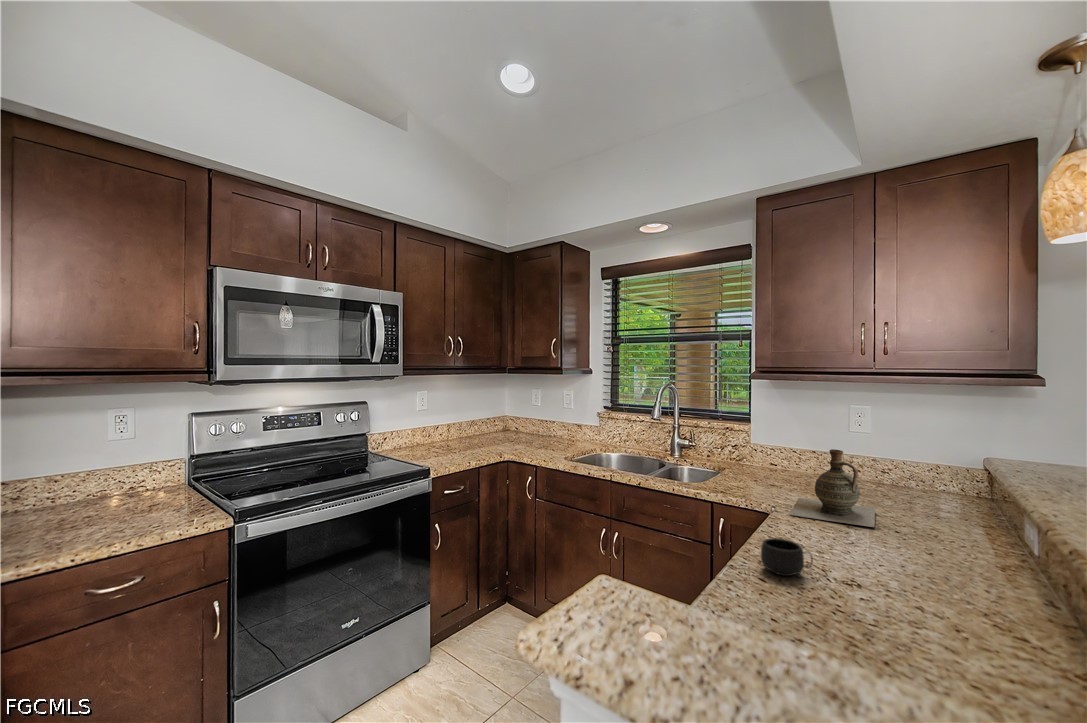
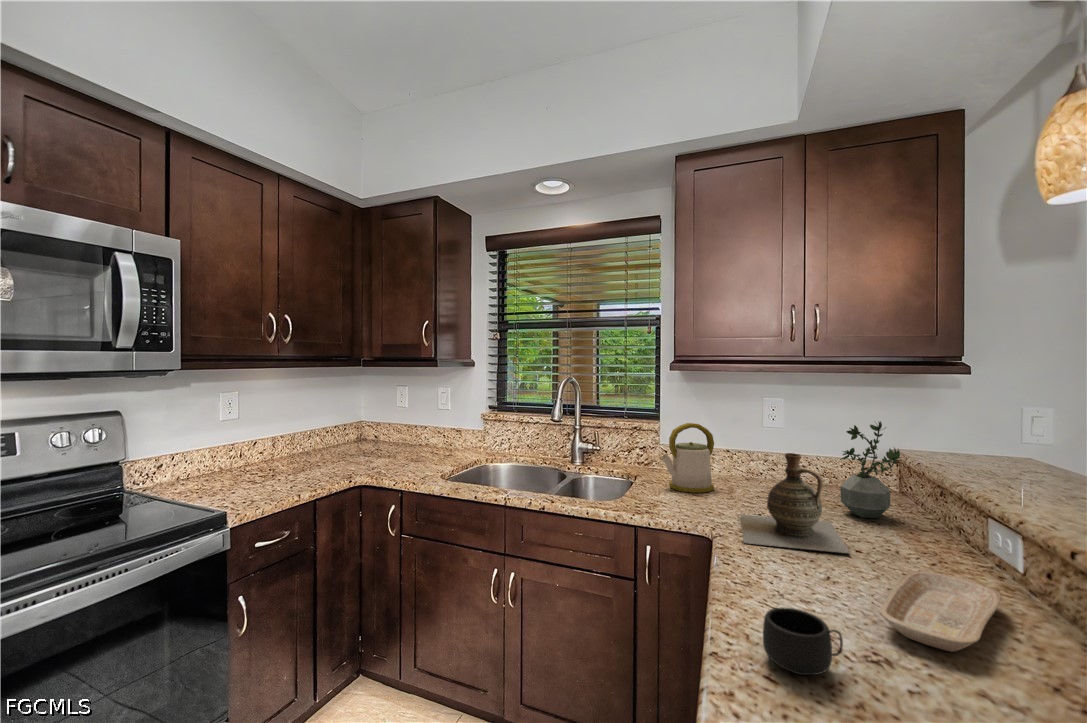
kettle: none [742,425,790,482] -> present [662,423,714,493]
potted plant: none [892,428,952,510] -> present [840,421,902,518]
tray: none [857,538,969,579] -> present [881,571,1002,652]

